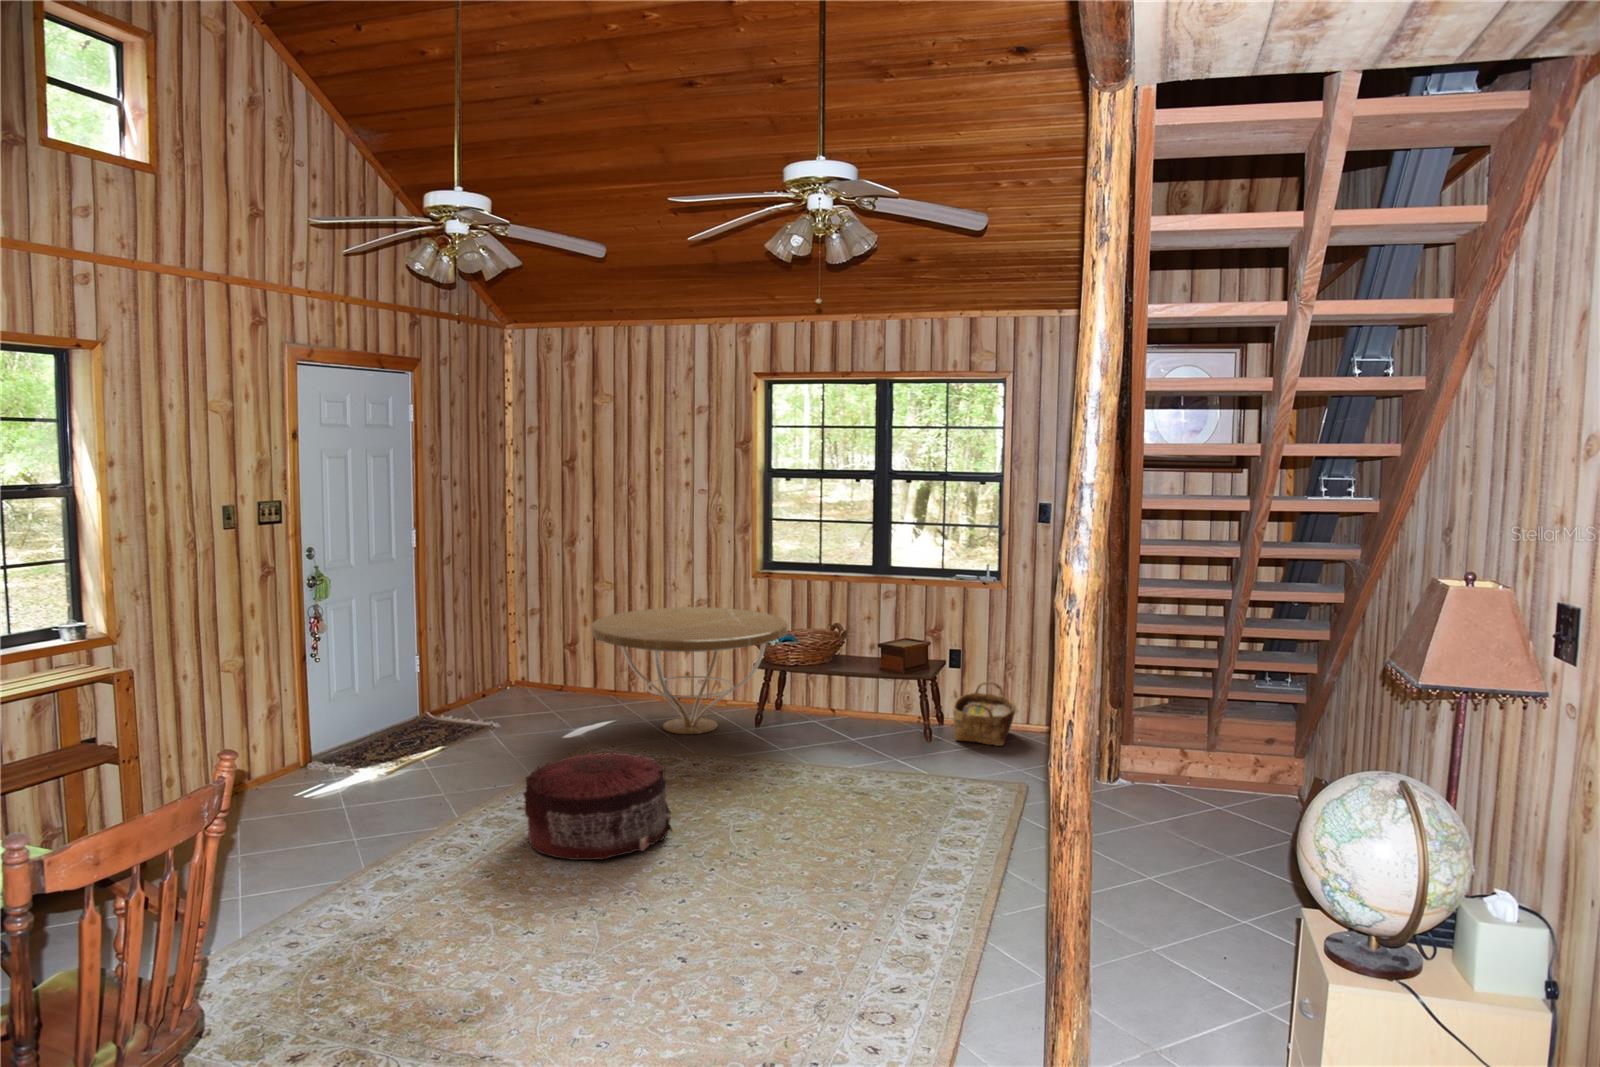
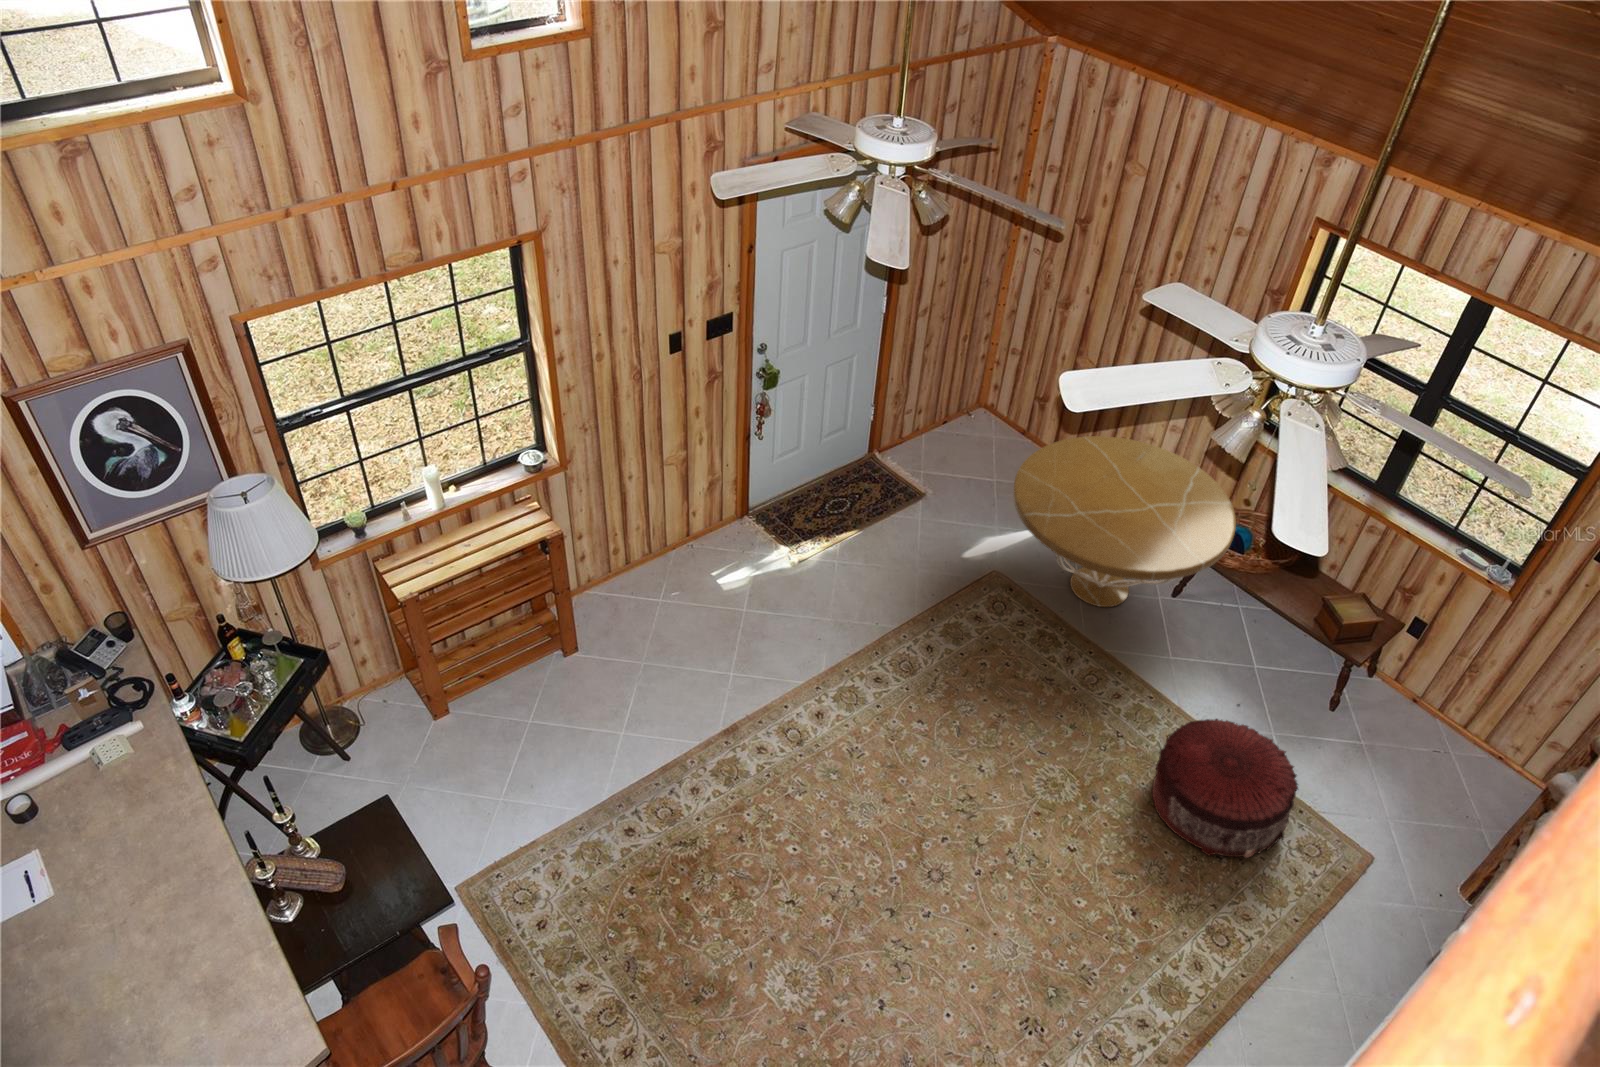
woven basket: present [953,682,1016,746] -> none [1365,699,1465,789]
pouf: present [523,752,672,860] -> present [1152,719,1298,858]

